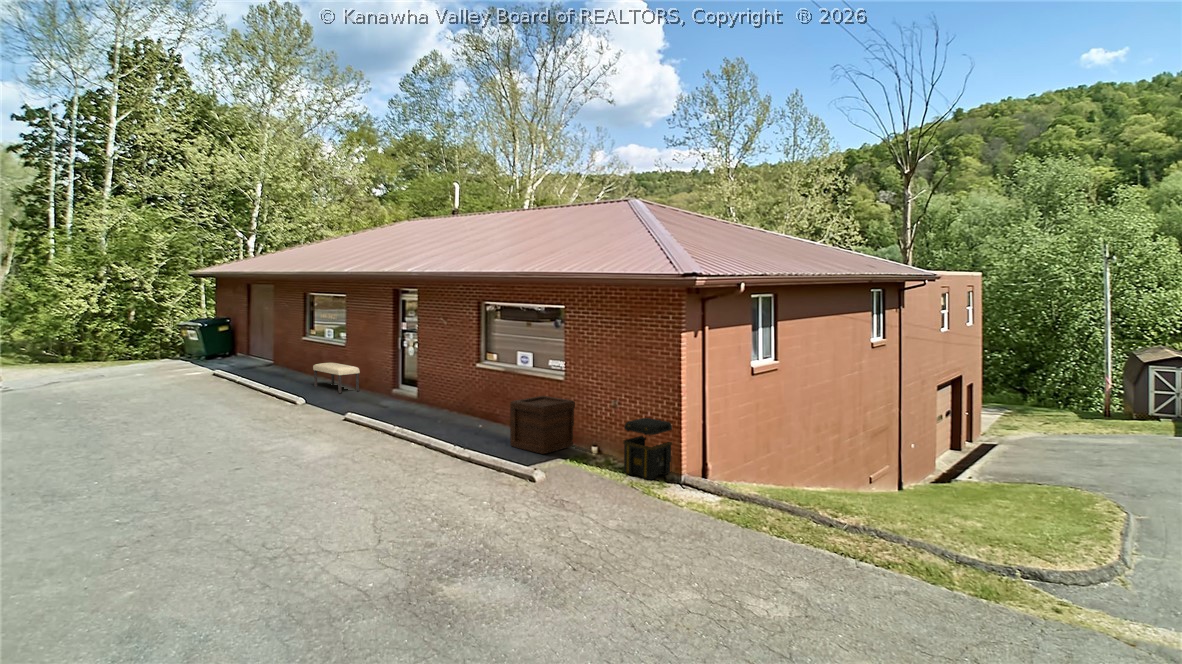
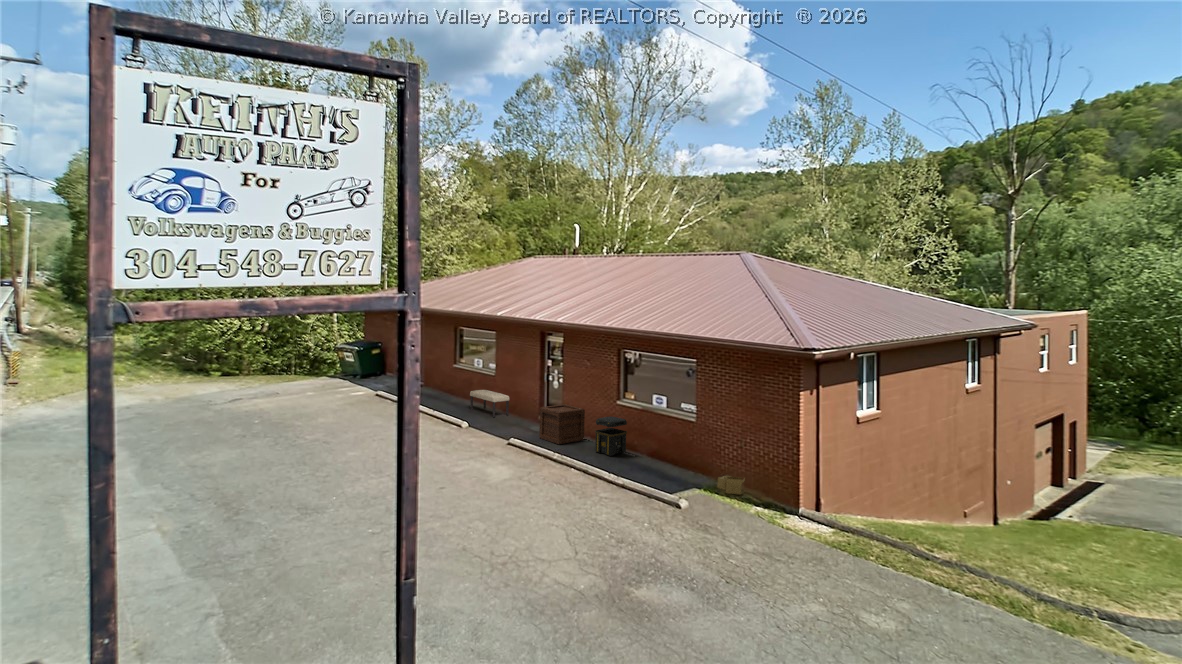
wooden crate: present [510,396,575,454] -> present [539,404,585,444]
toolbox: present [623,418,672,480] -> present [595,417,627,456]
cardboard box: none [589,442,621,463] -> present [718,476,745,494]

